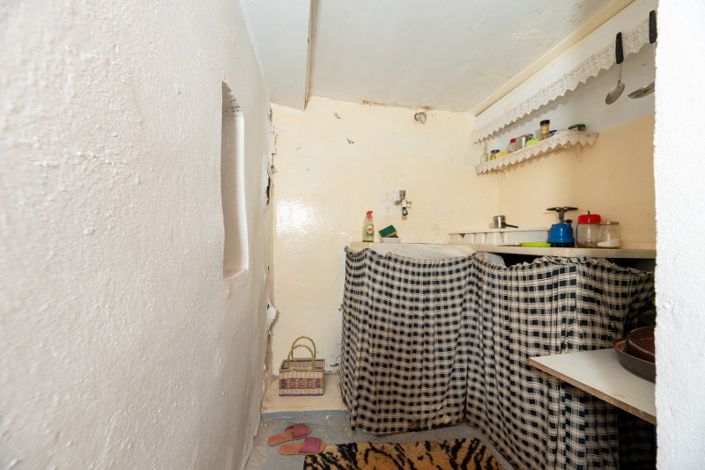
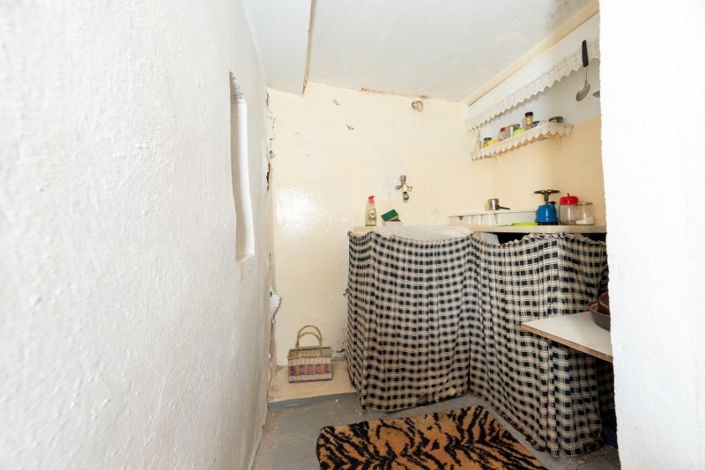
slippers: present [267,424,326,455] -> none [284,404,340,429]

